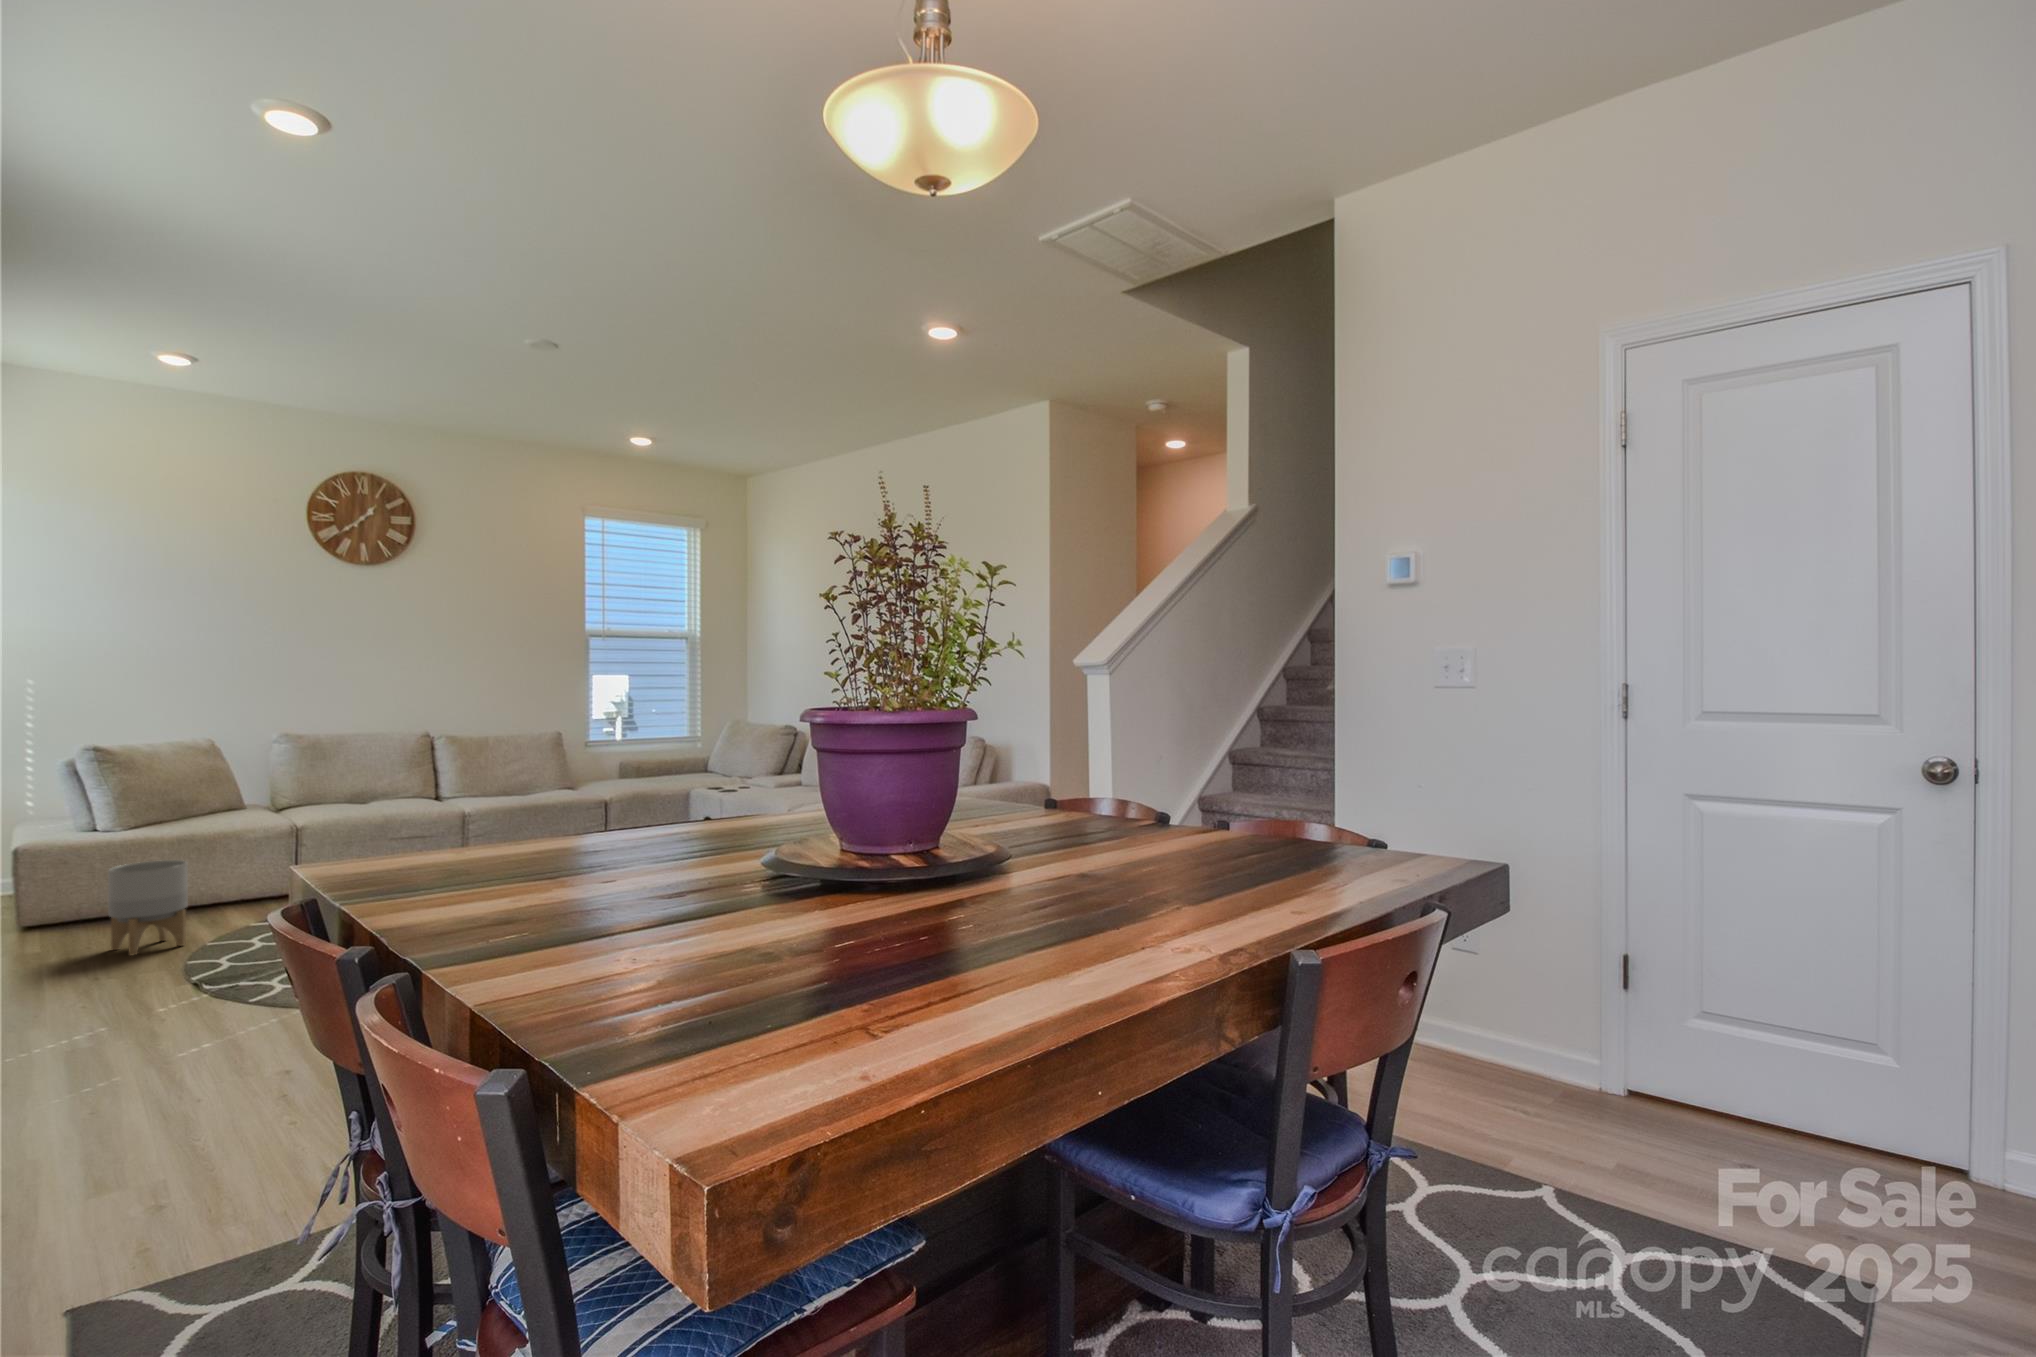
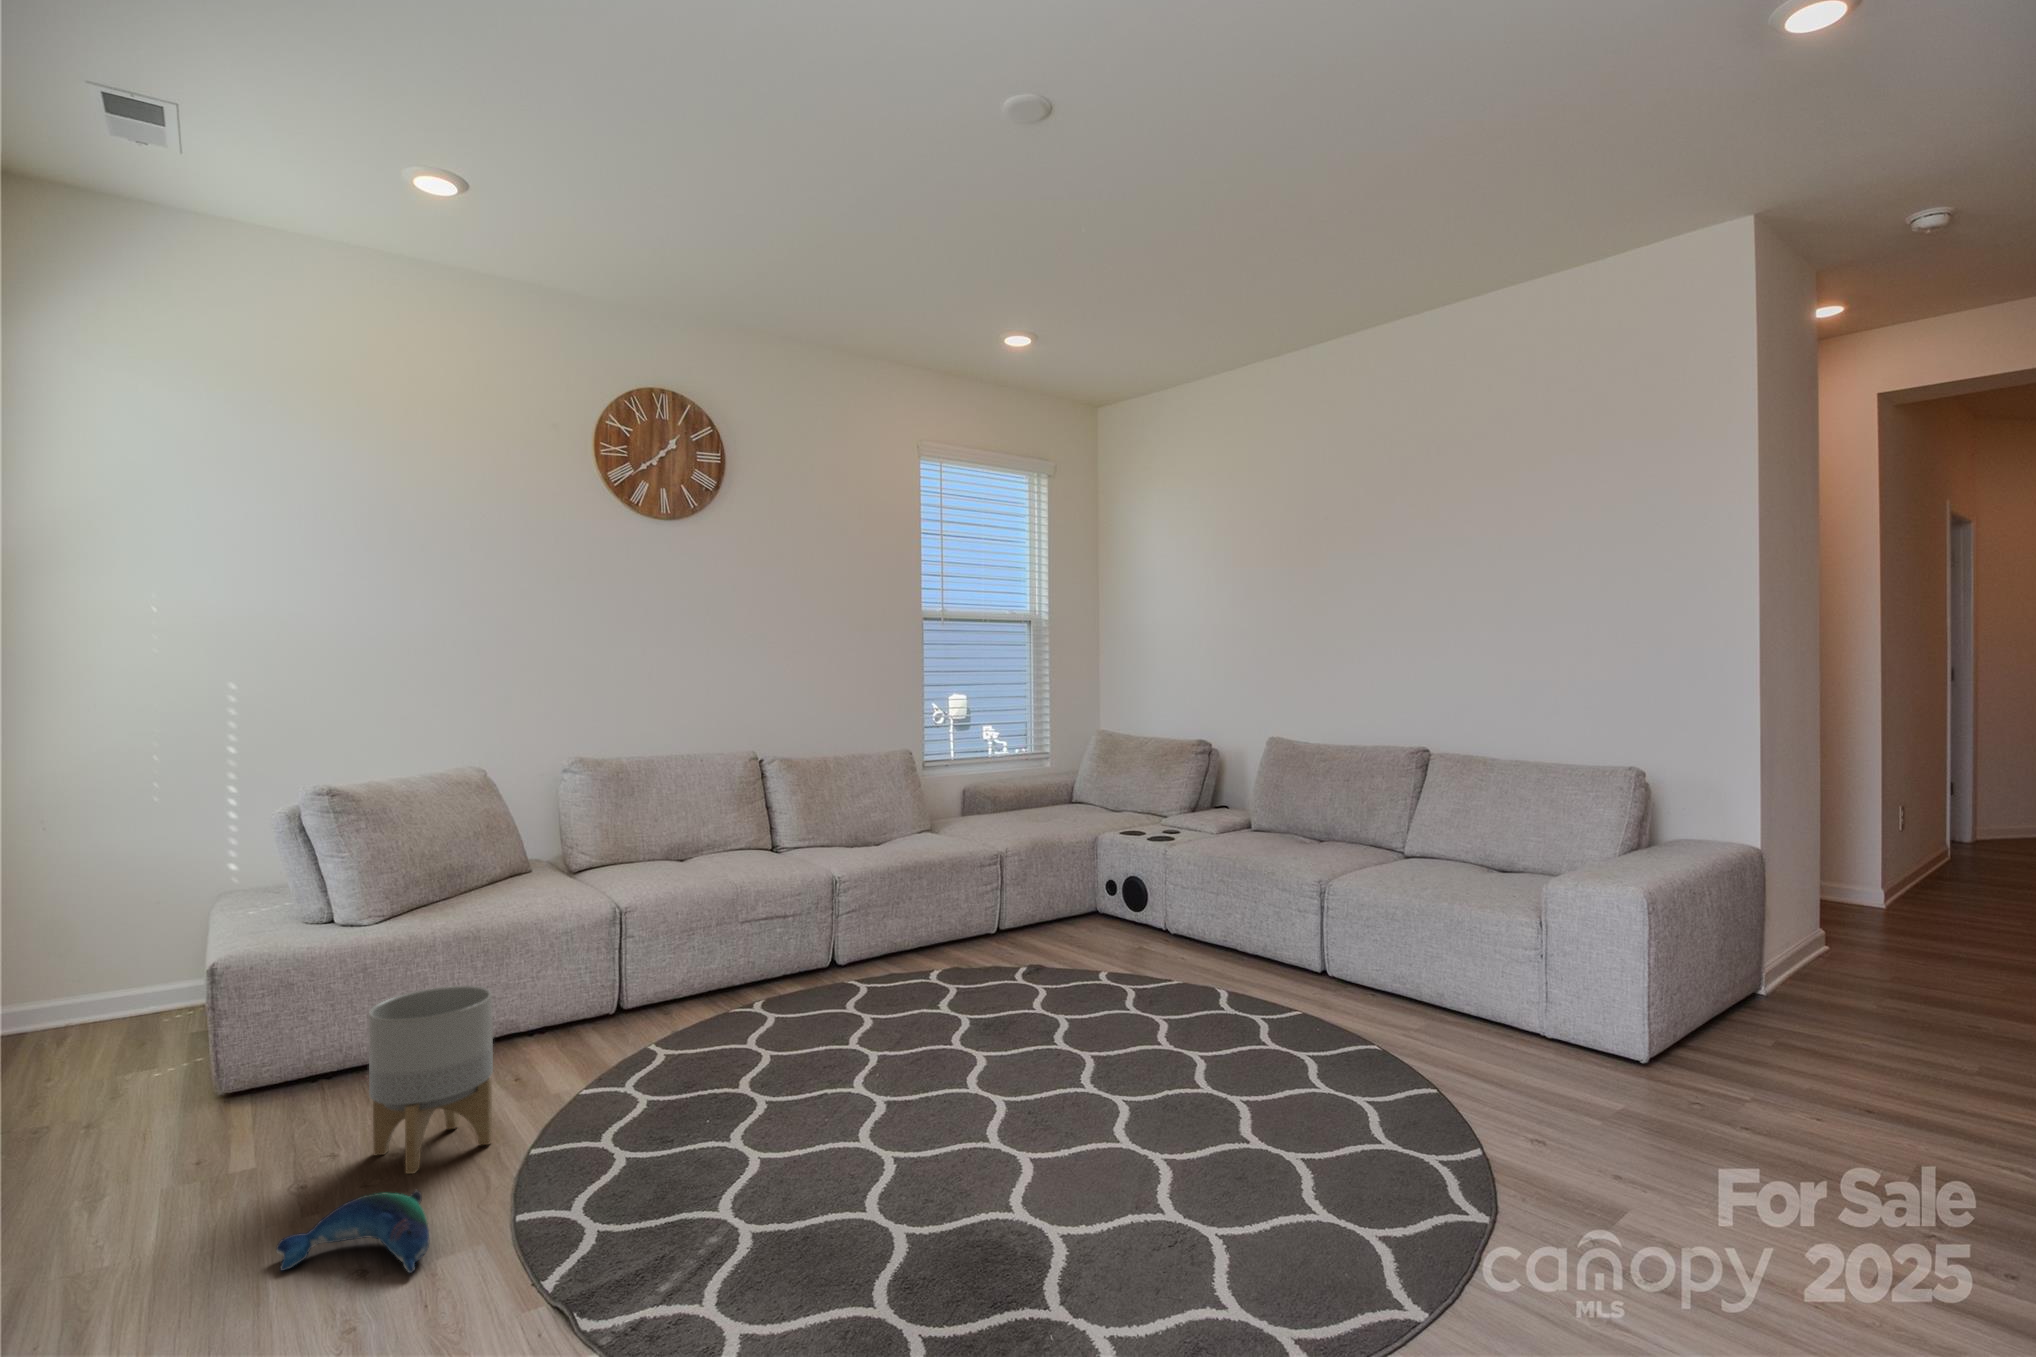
plush toy: none [48,950,133,982] -> present [276,1190,429,1273]

